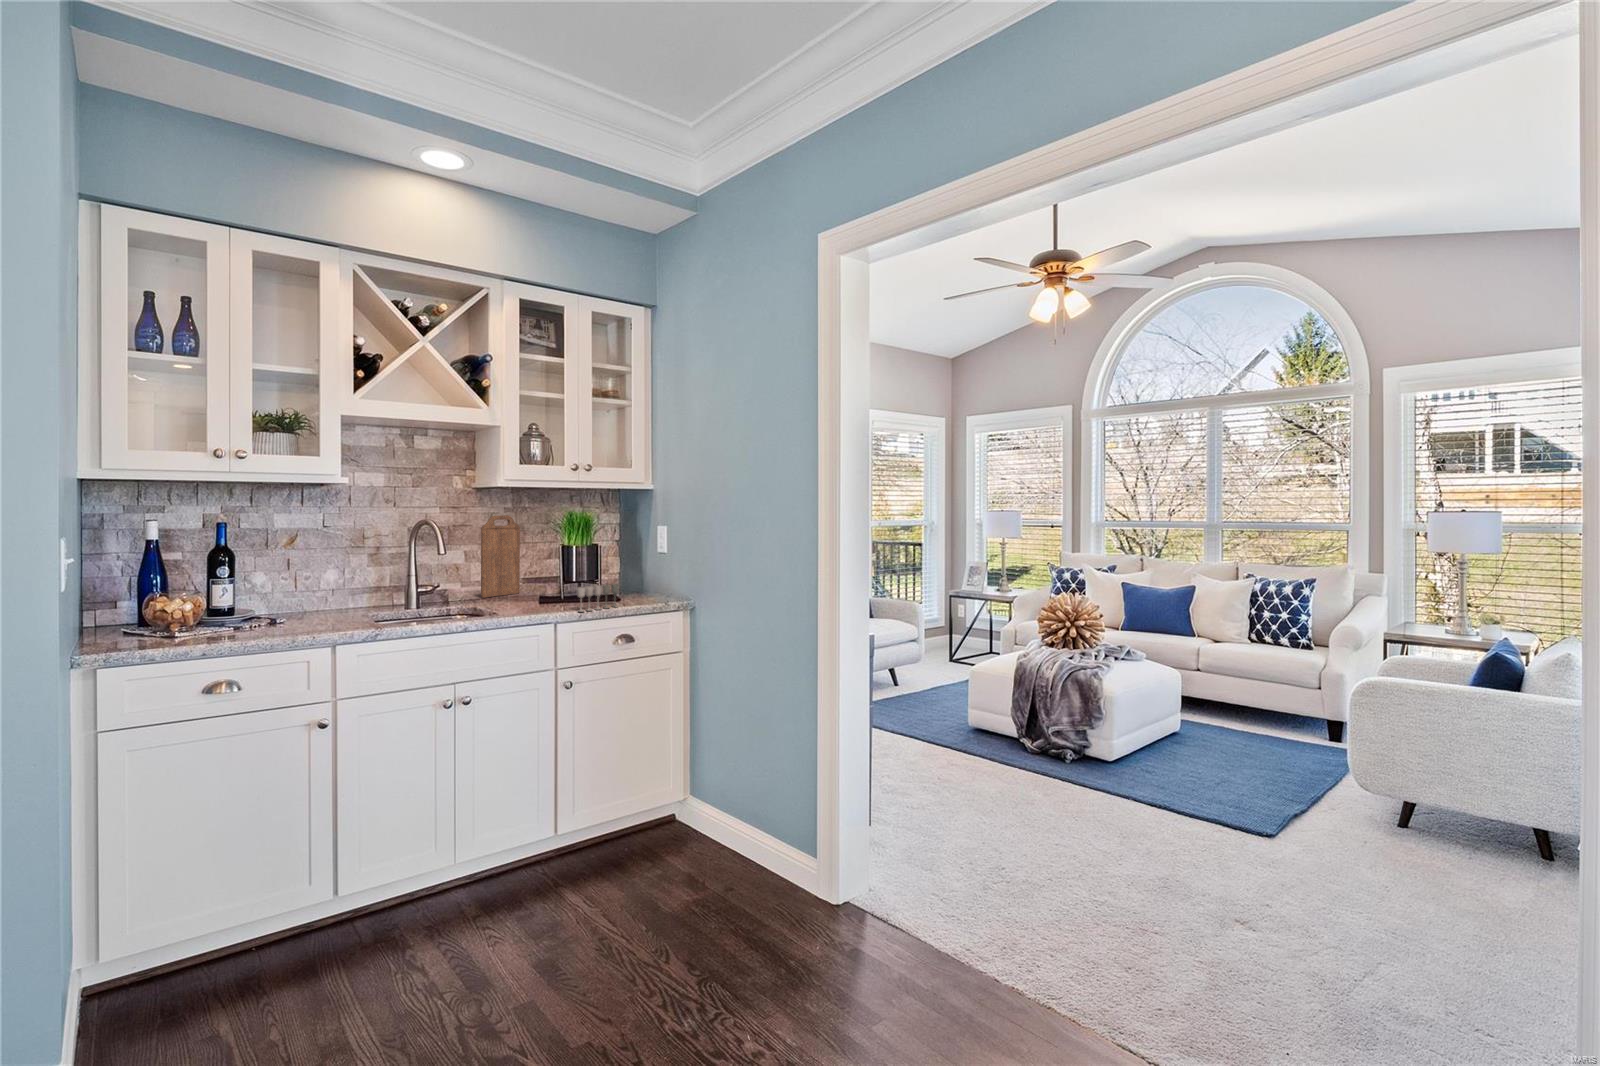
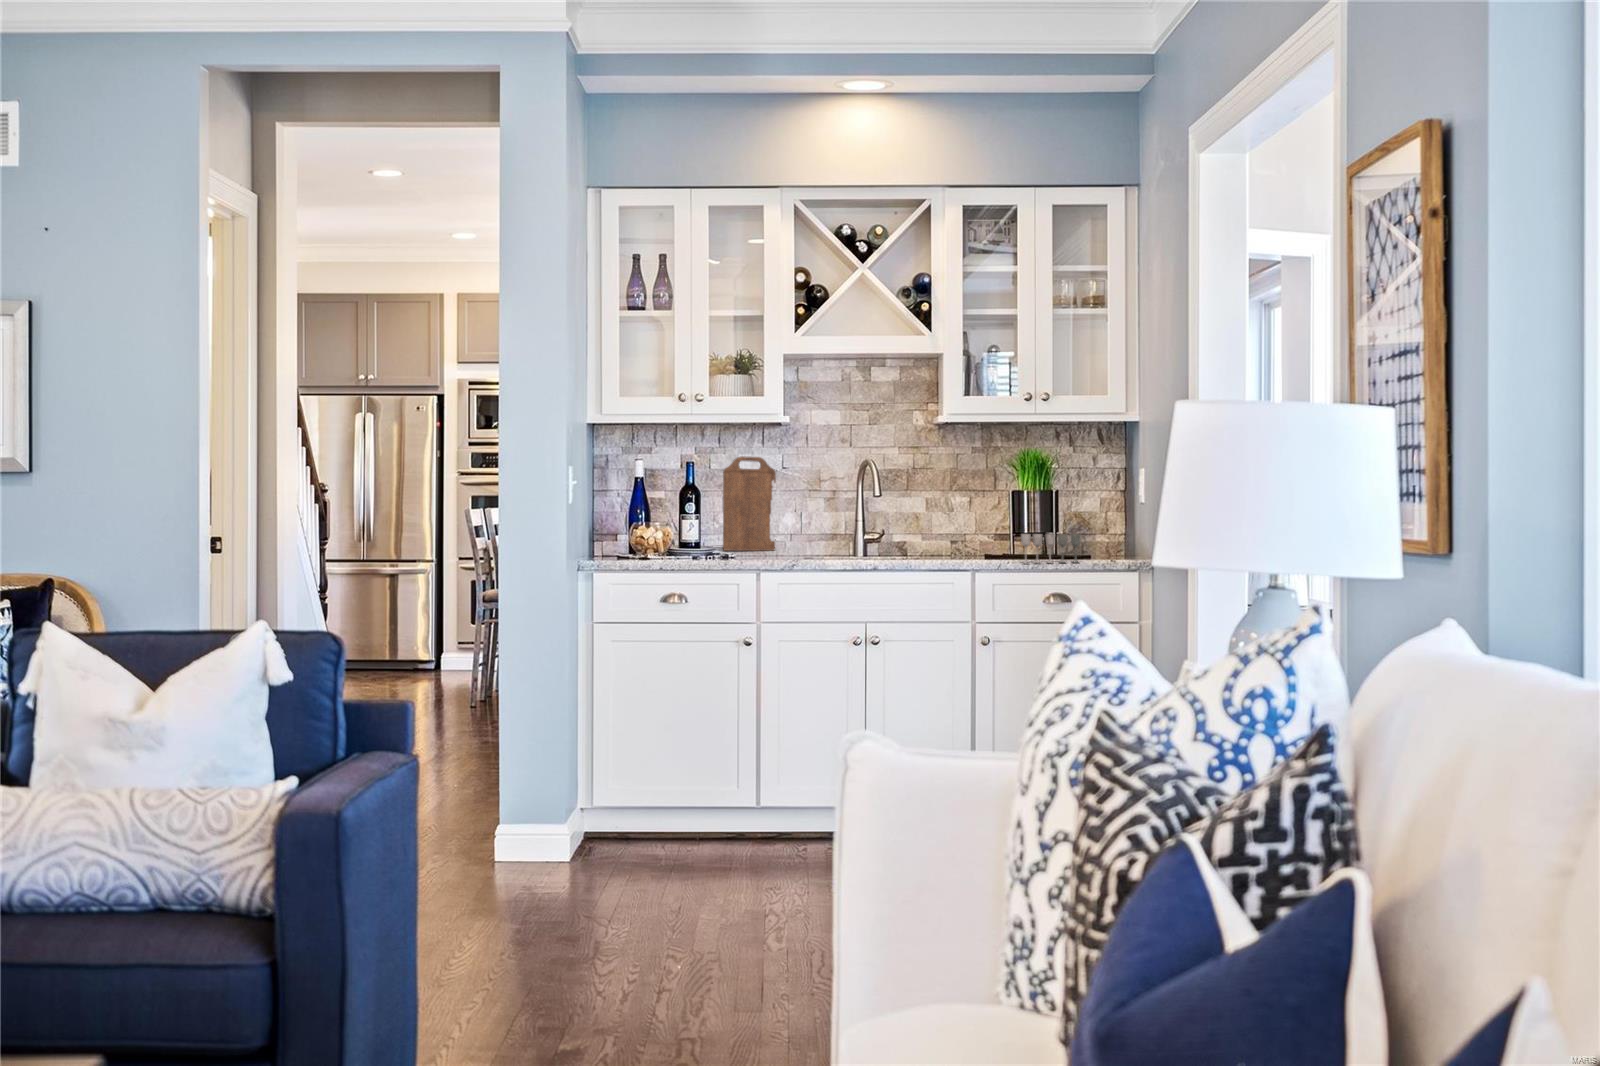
cutting board: present [481,515,520,598] -> present [723,456,776,551]

